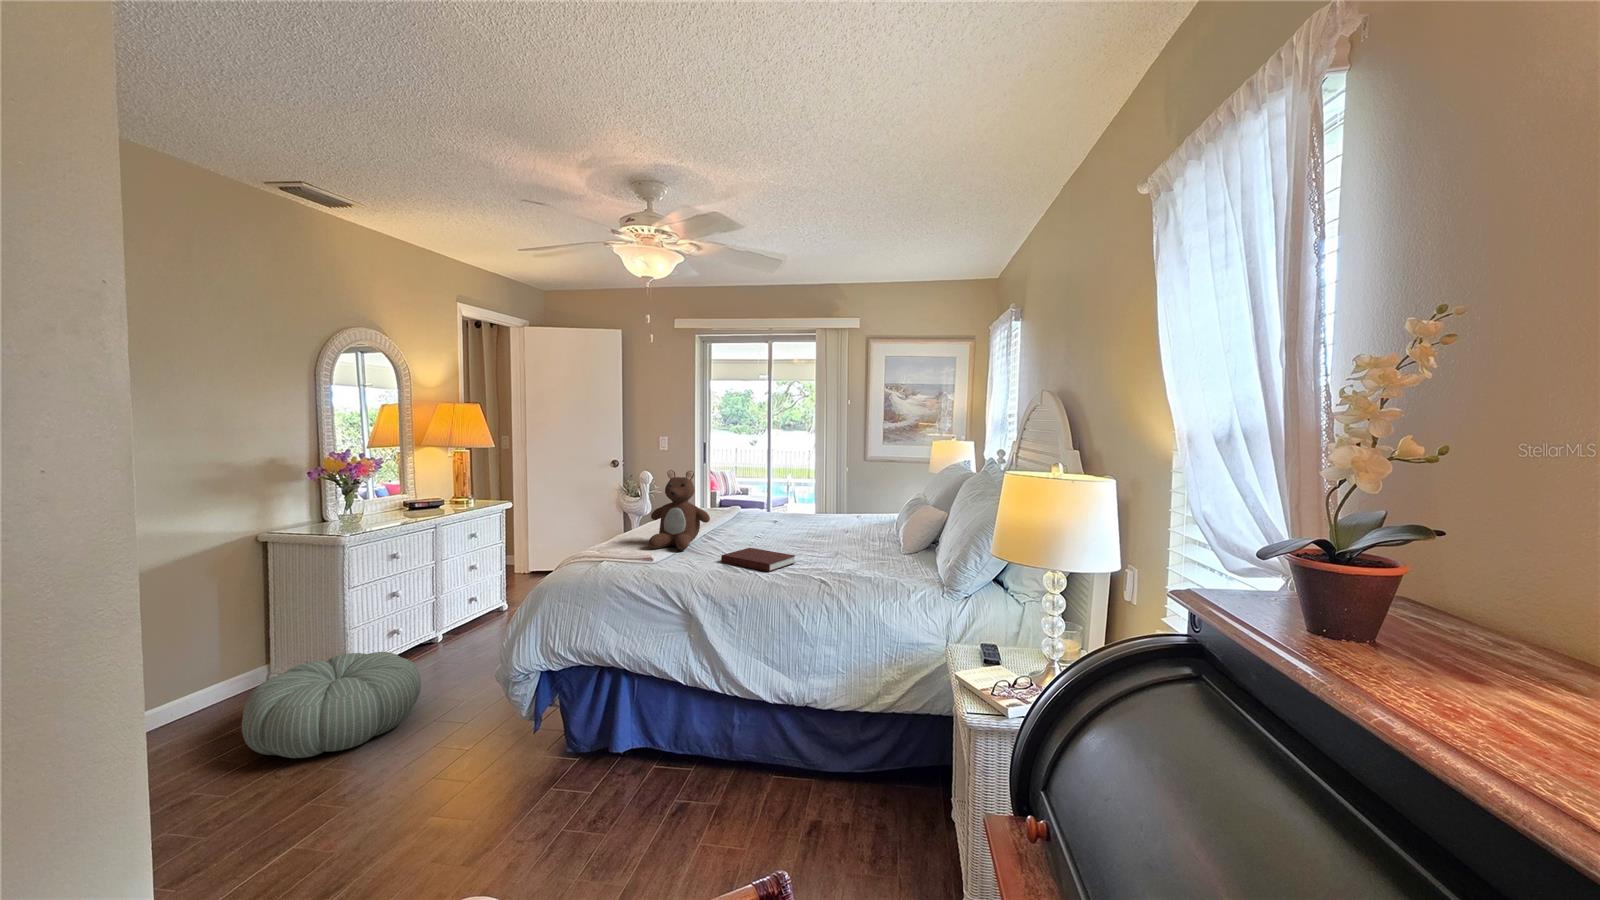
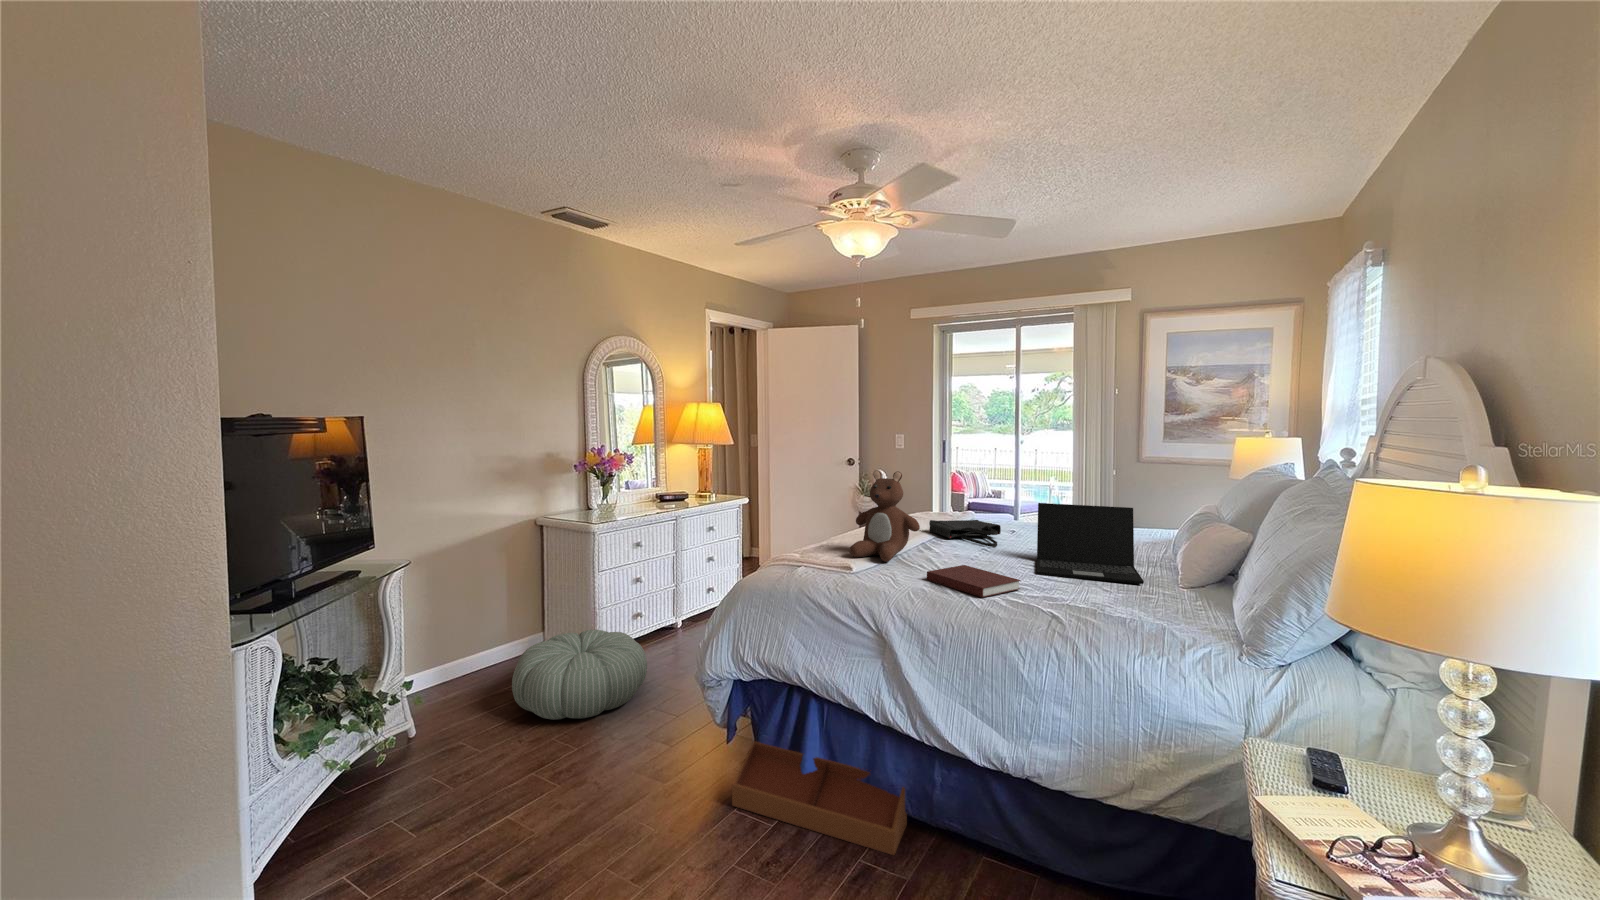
laptop: none [802,494,879,552] -> present [1037,503,1144,584]
tote bag: none [710,511,770,532] -> present [929,520,1001,547]
storage bin: none [545,729,711,795] -> present [732,741,907,855]

